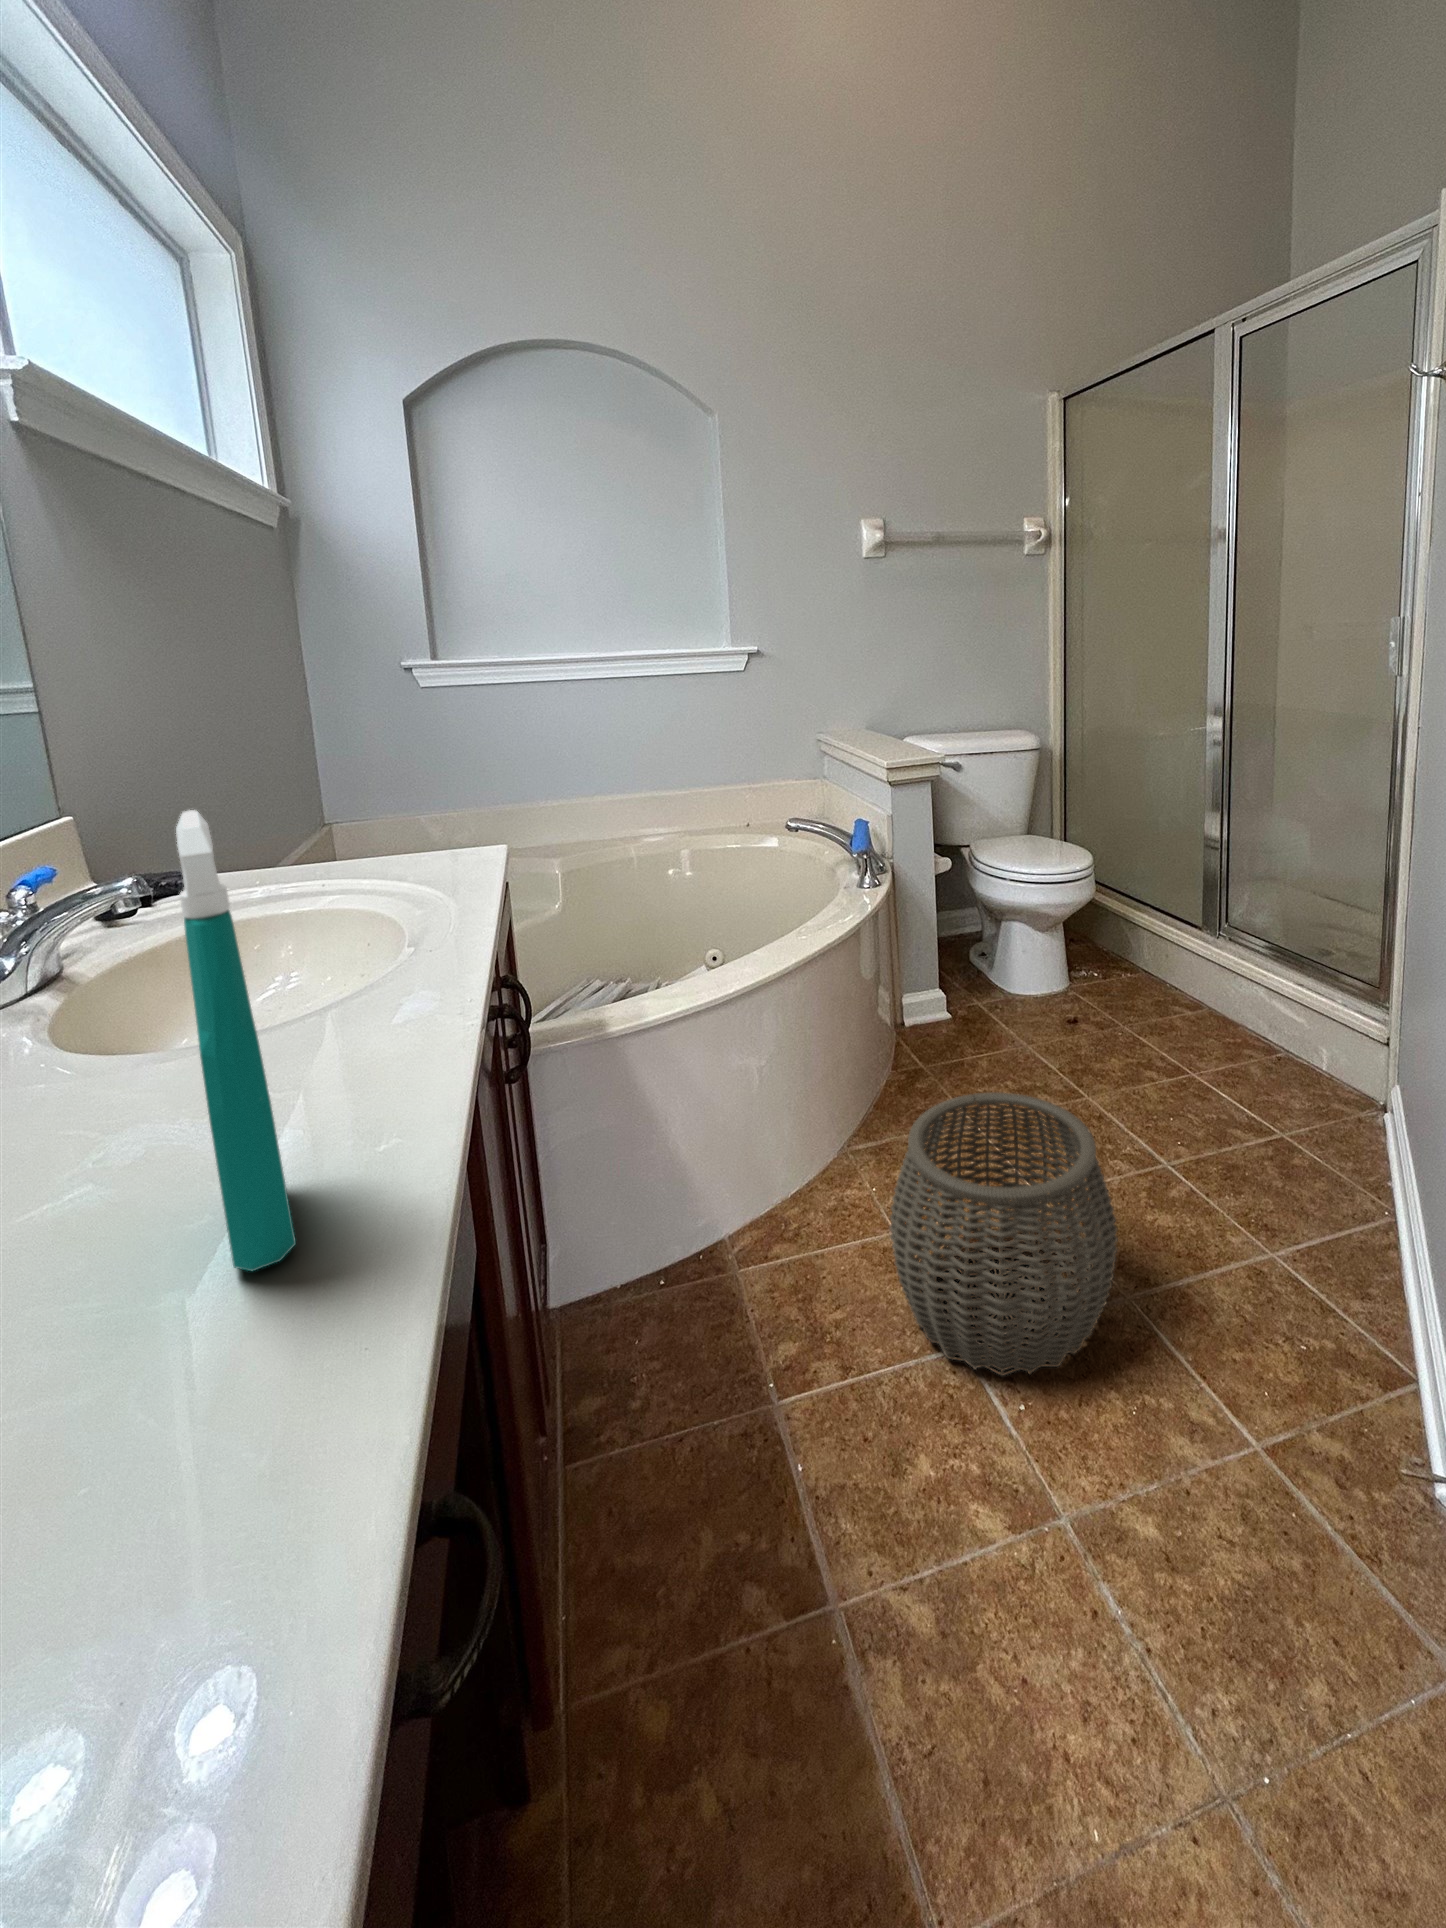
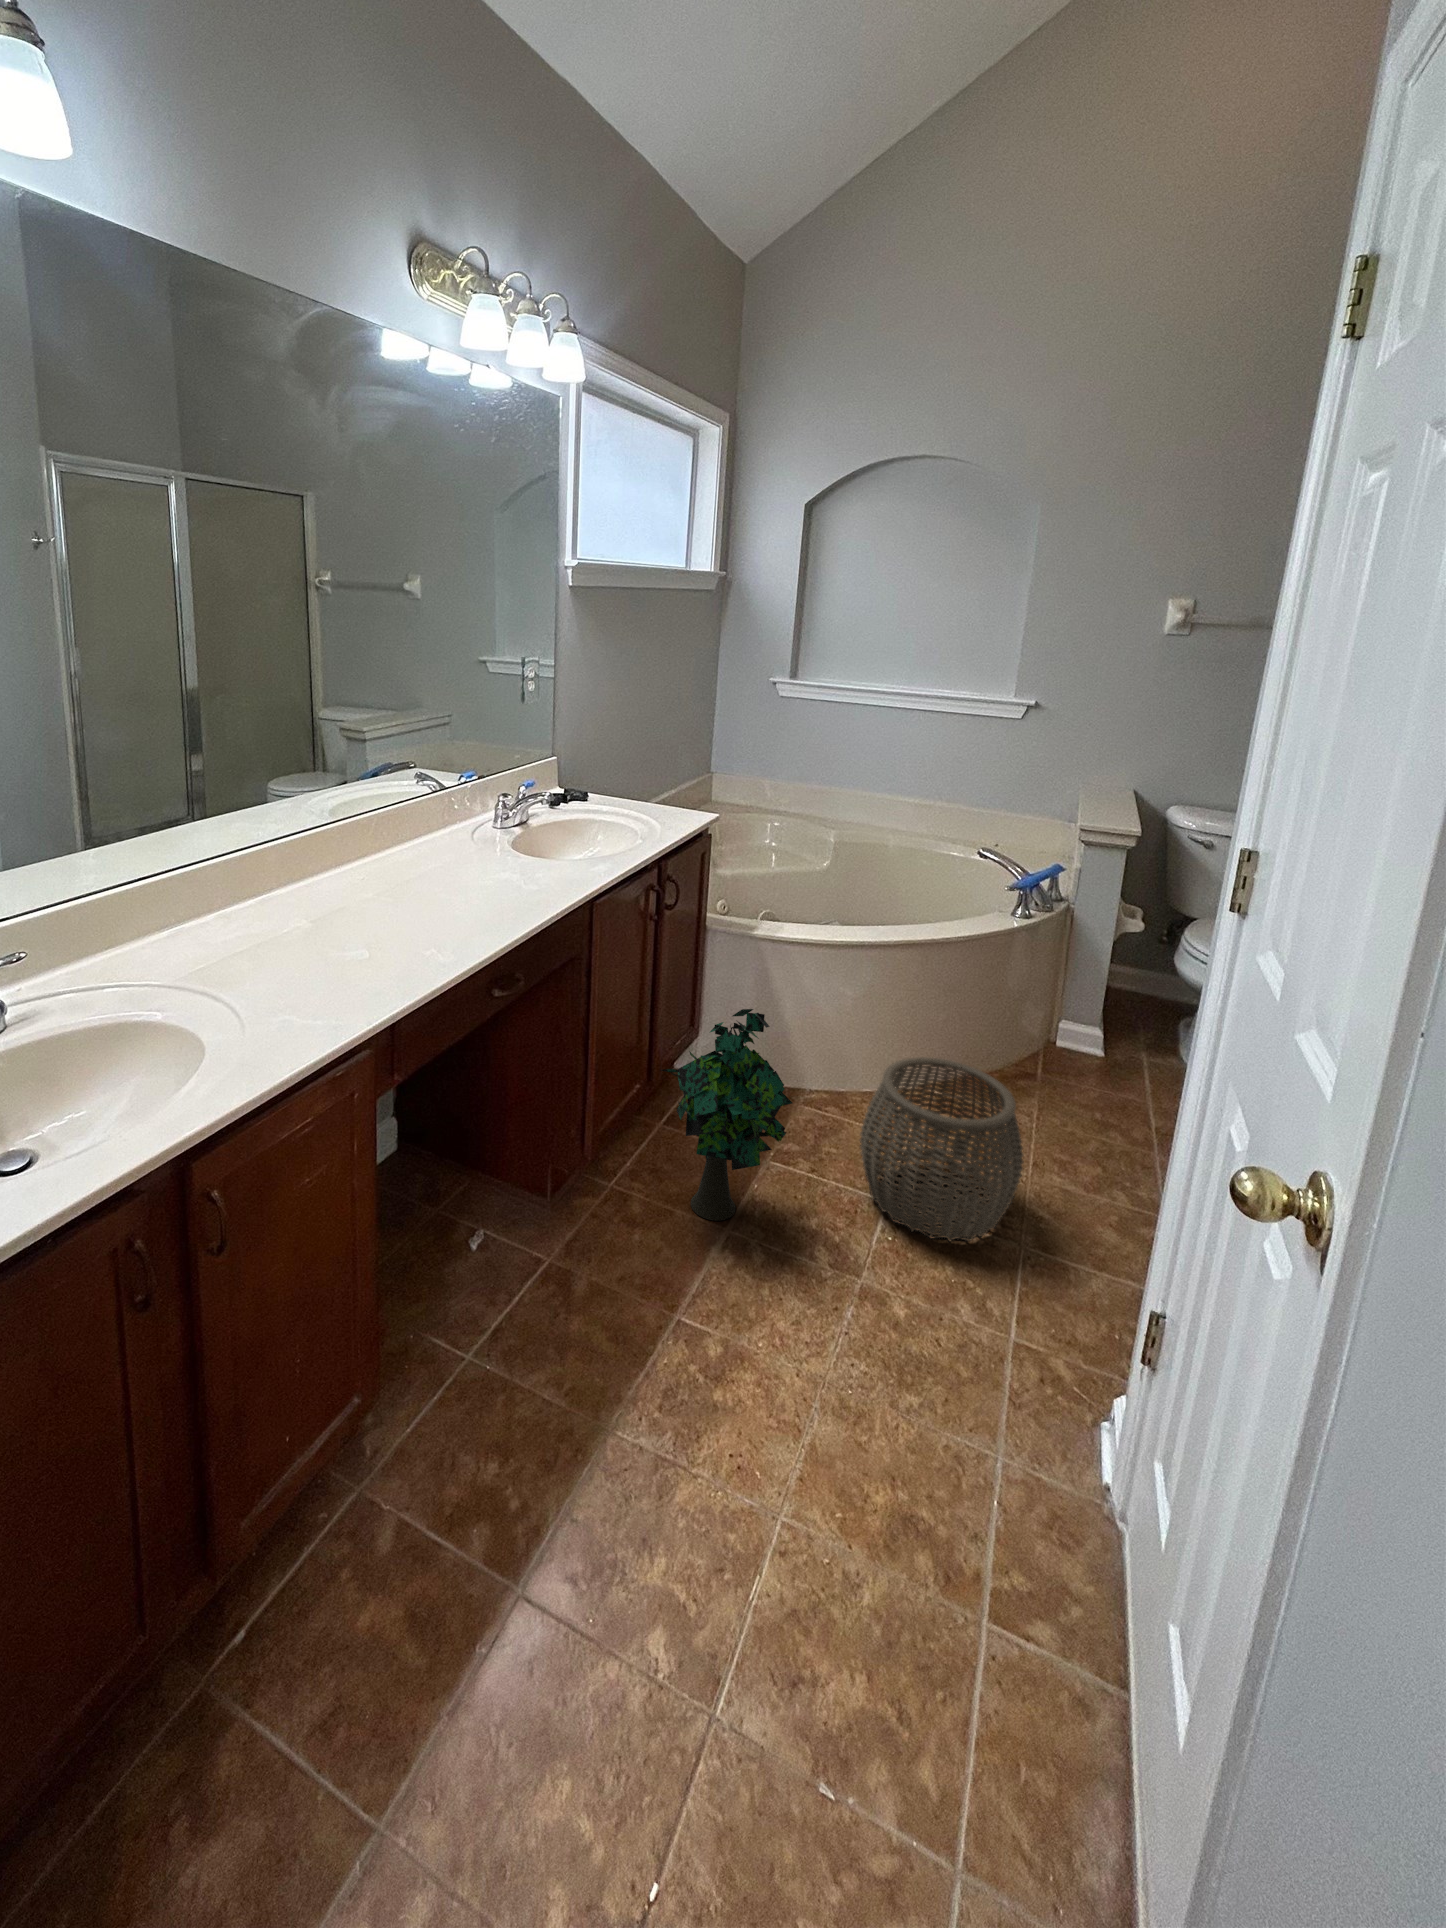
spray bottle: present [176,810,296,1271] -> none [504,778,530,910]
decorative plant: none [621,1167,894,1614] -> present [660,1009,792,1221]

